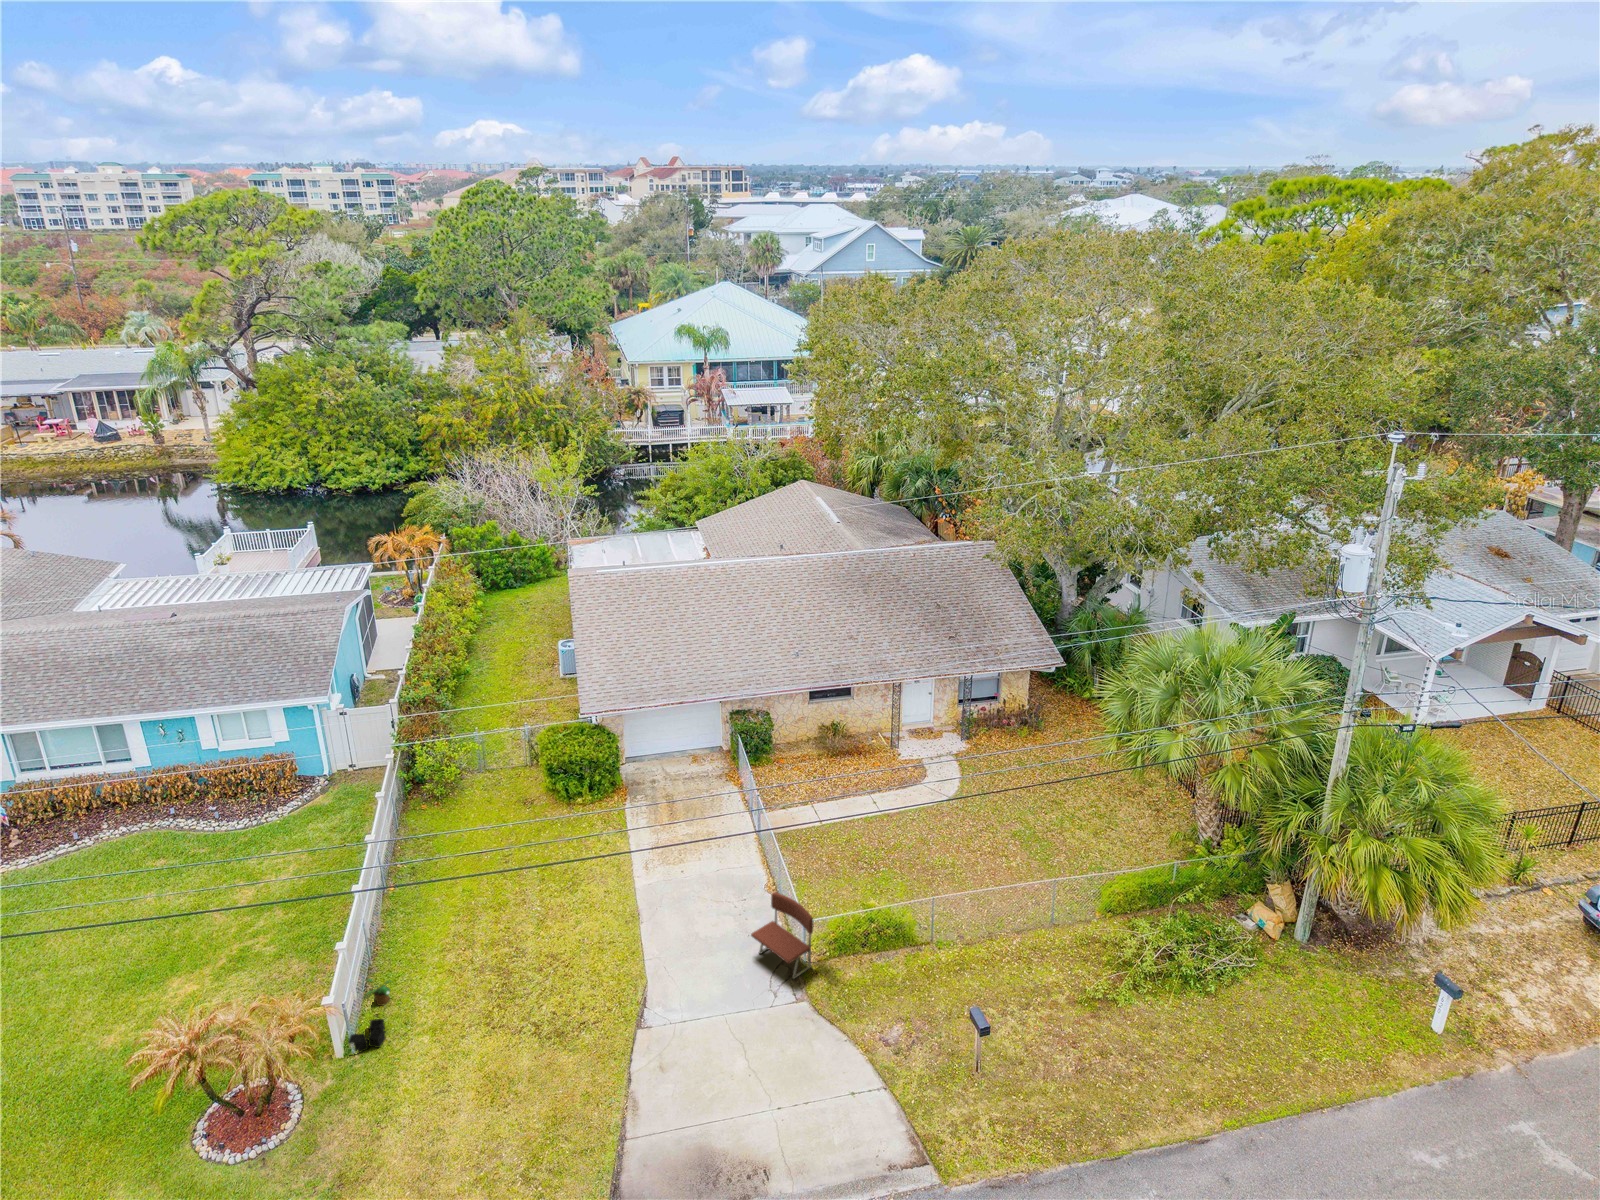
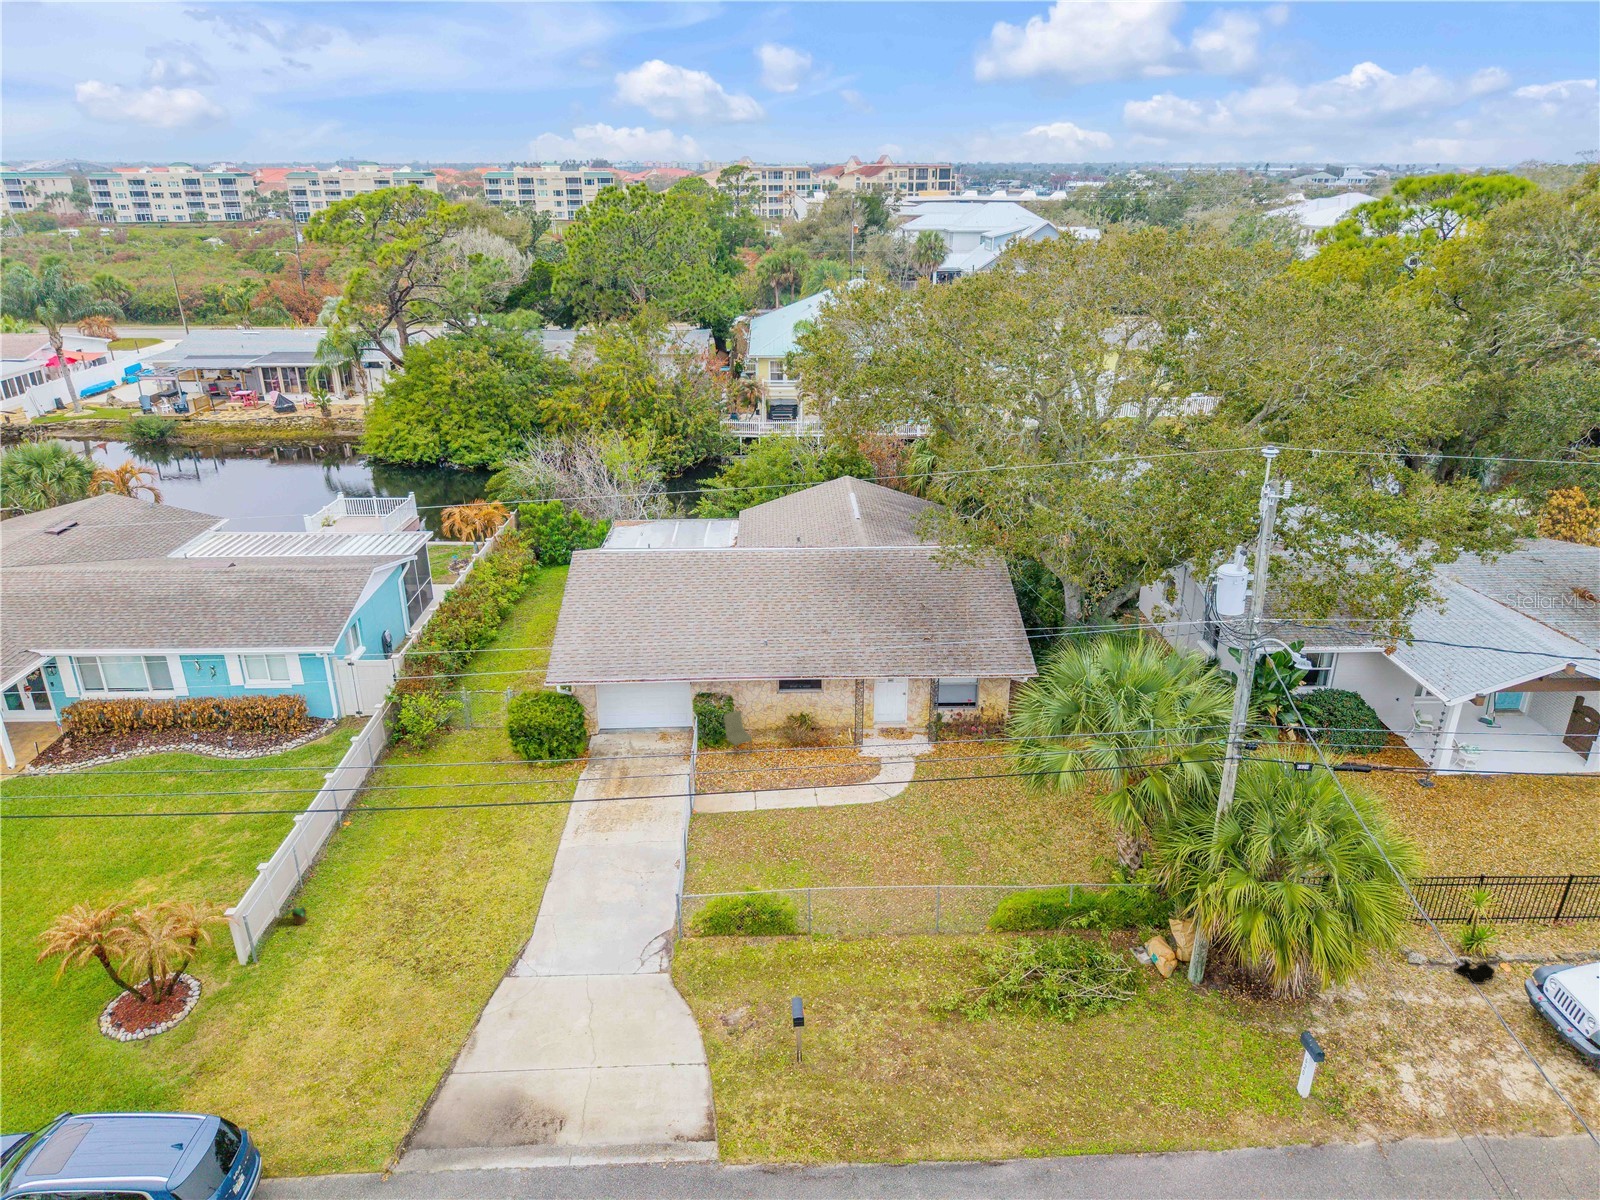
chair: none [765,725,795,773] -> present [724,711,752,756]
bench: present [751,892,813,979] -> none [633,866,686,951]
storage bin: present [348,1019,386,1053] -> present [1455,960,1495,984]

